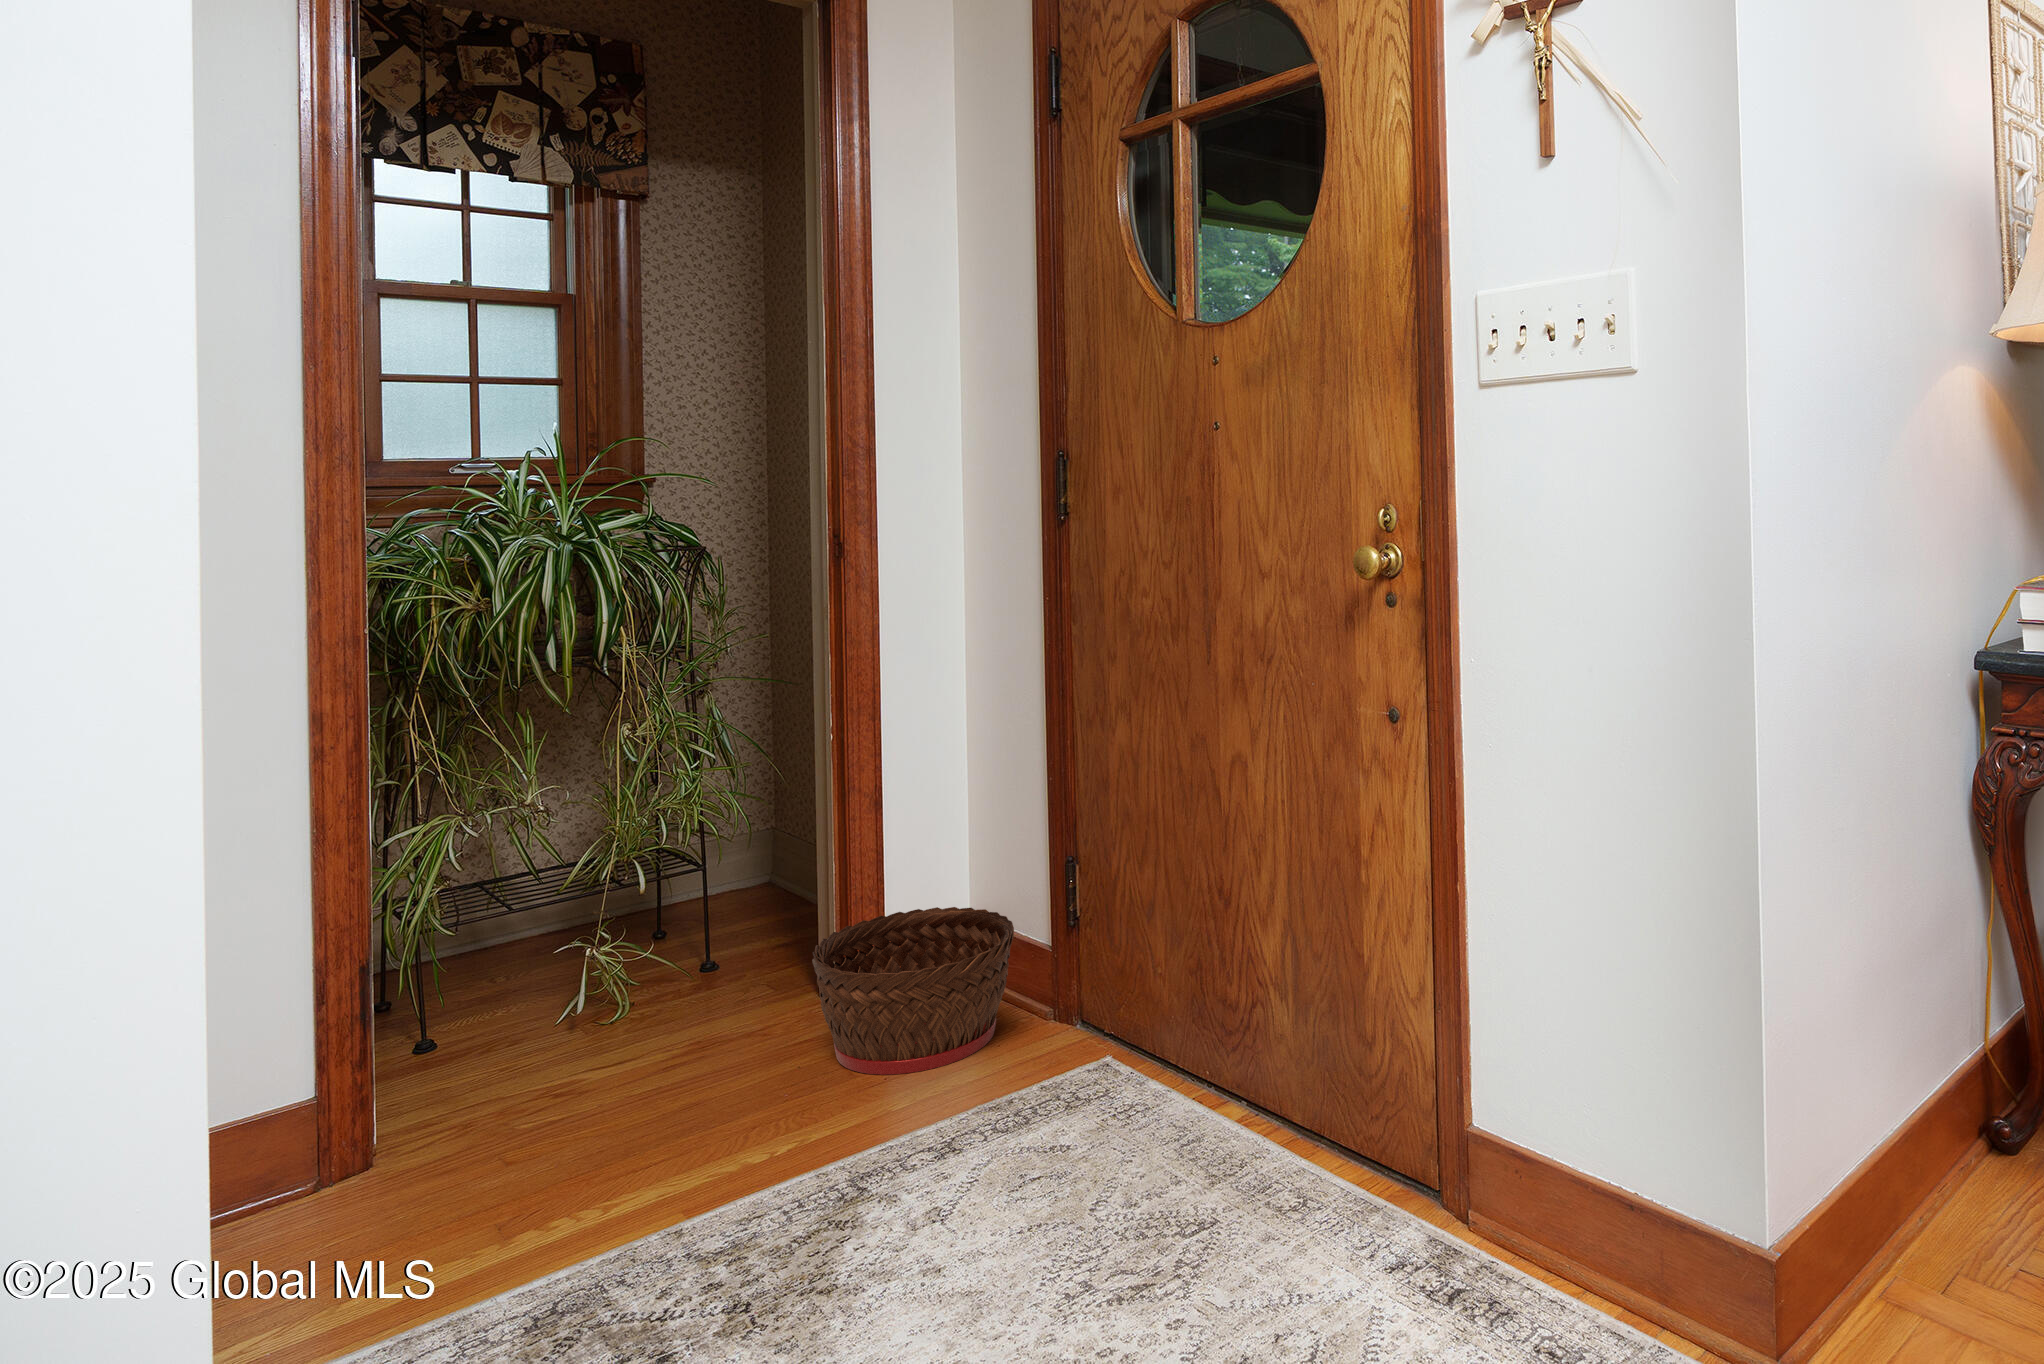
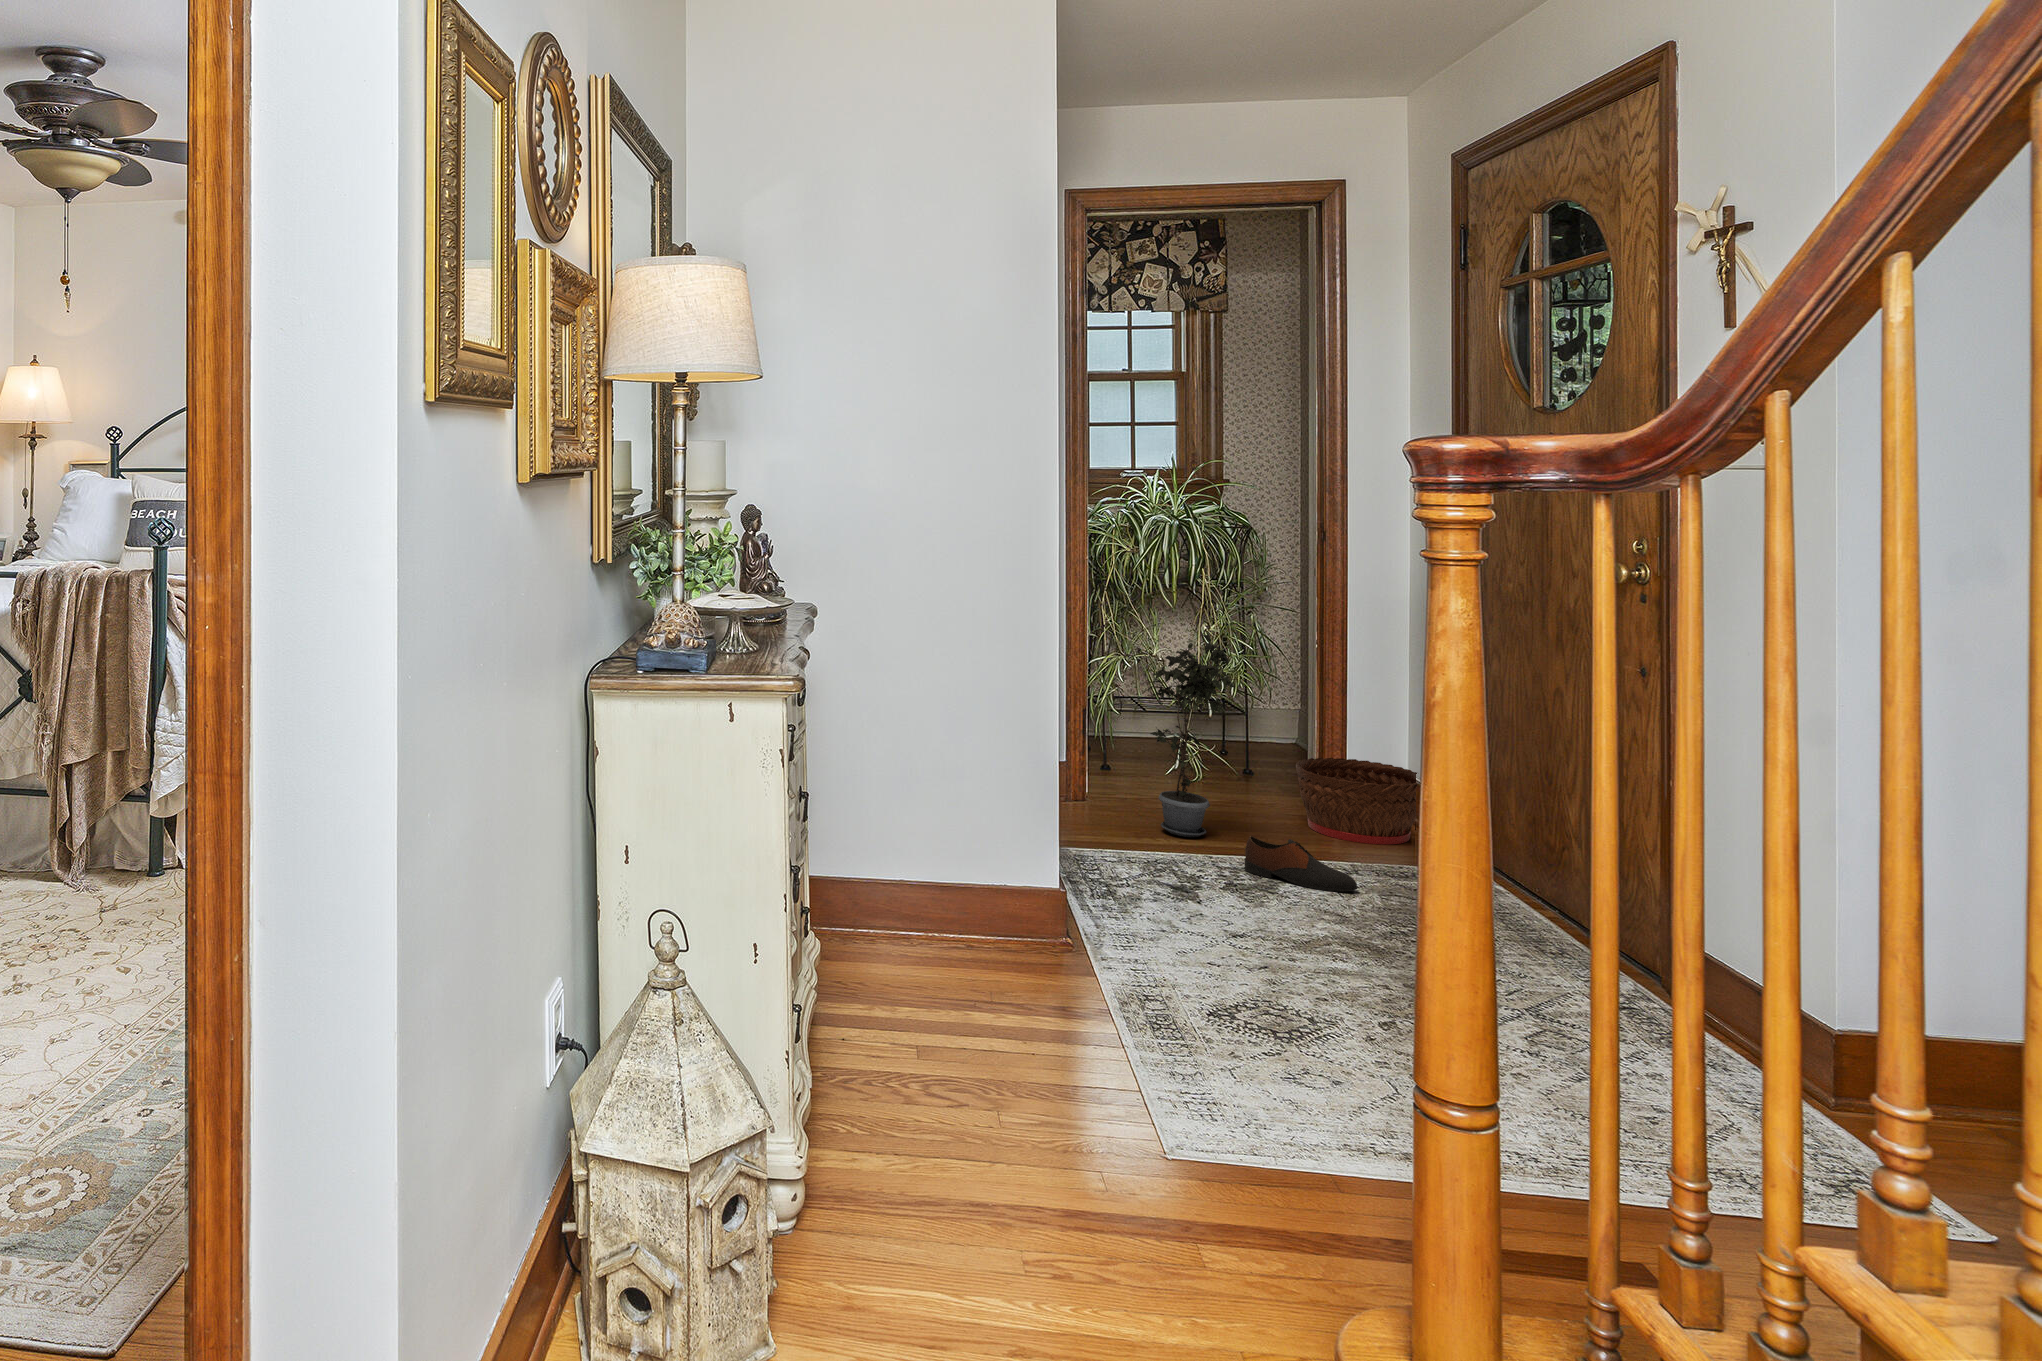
potted plant: none [503,765,716,1212] -> present [1143,635,1237,838]
shoe: none [755,1165,980,1273] -> present [1245,836,1358,892]

